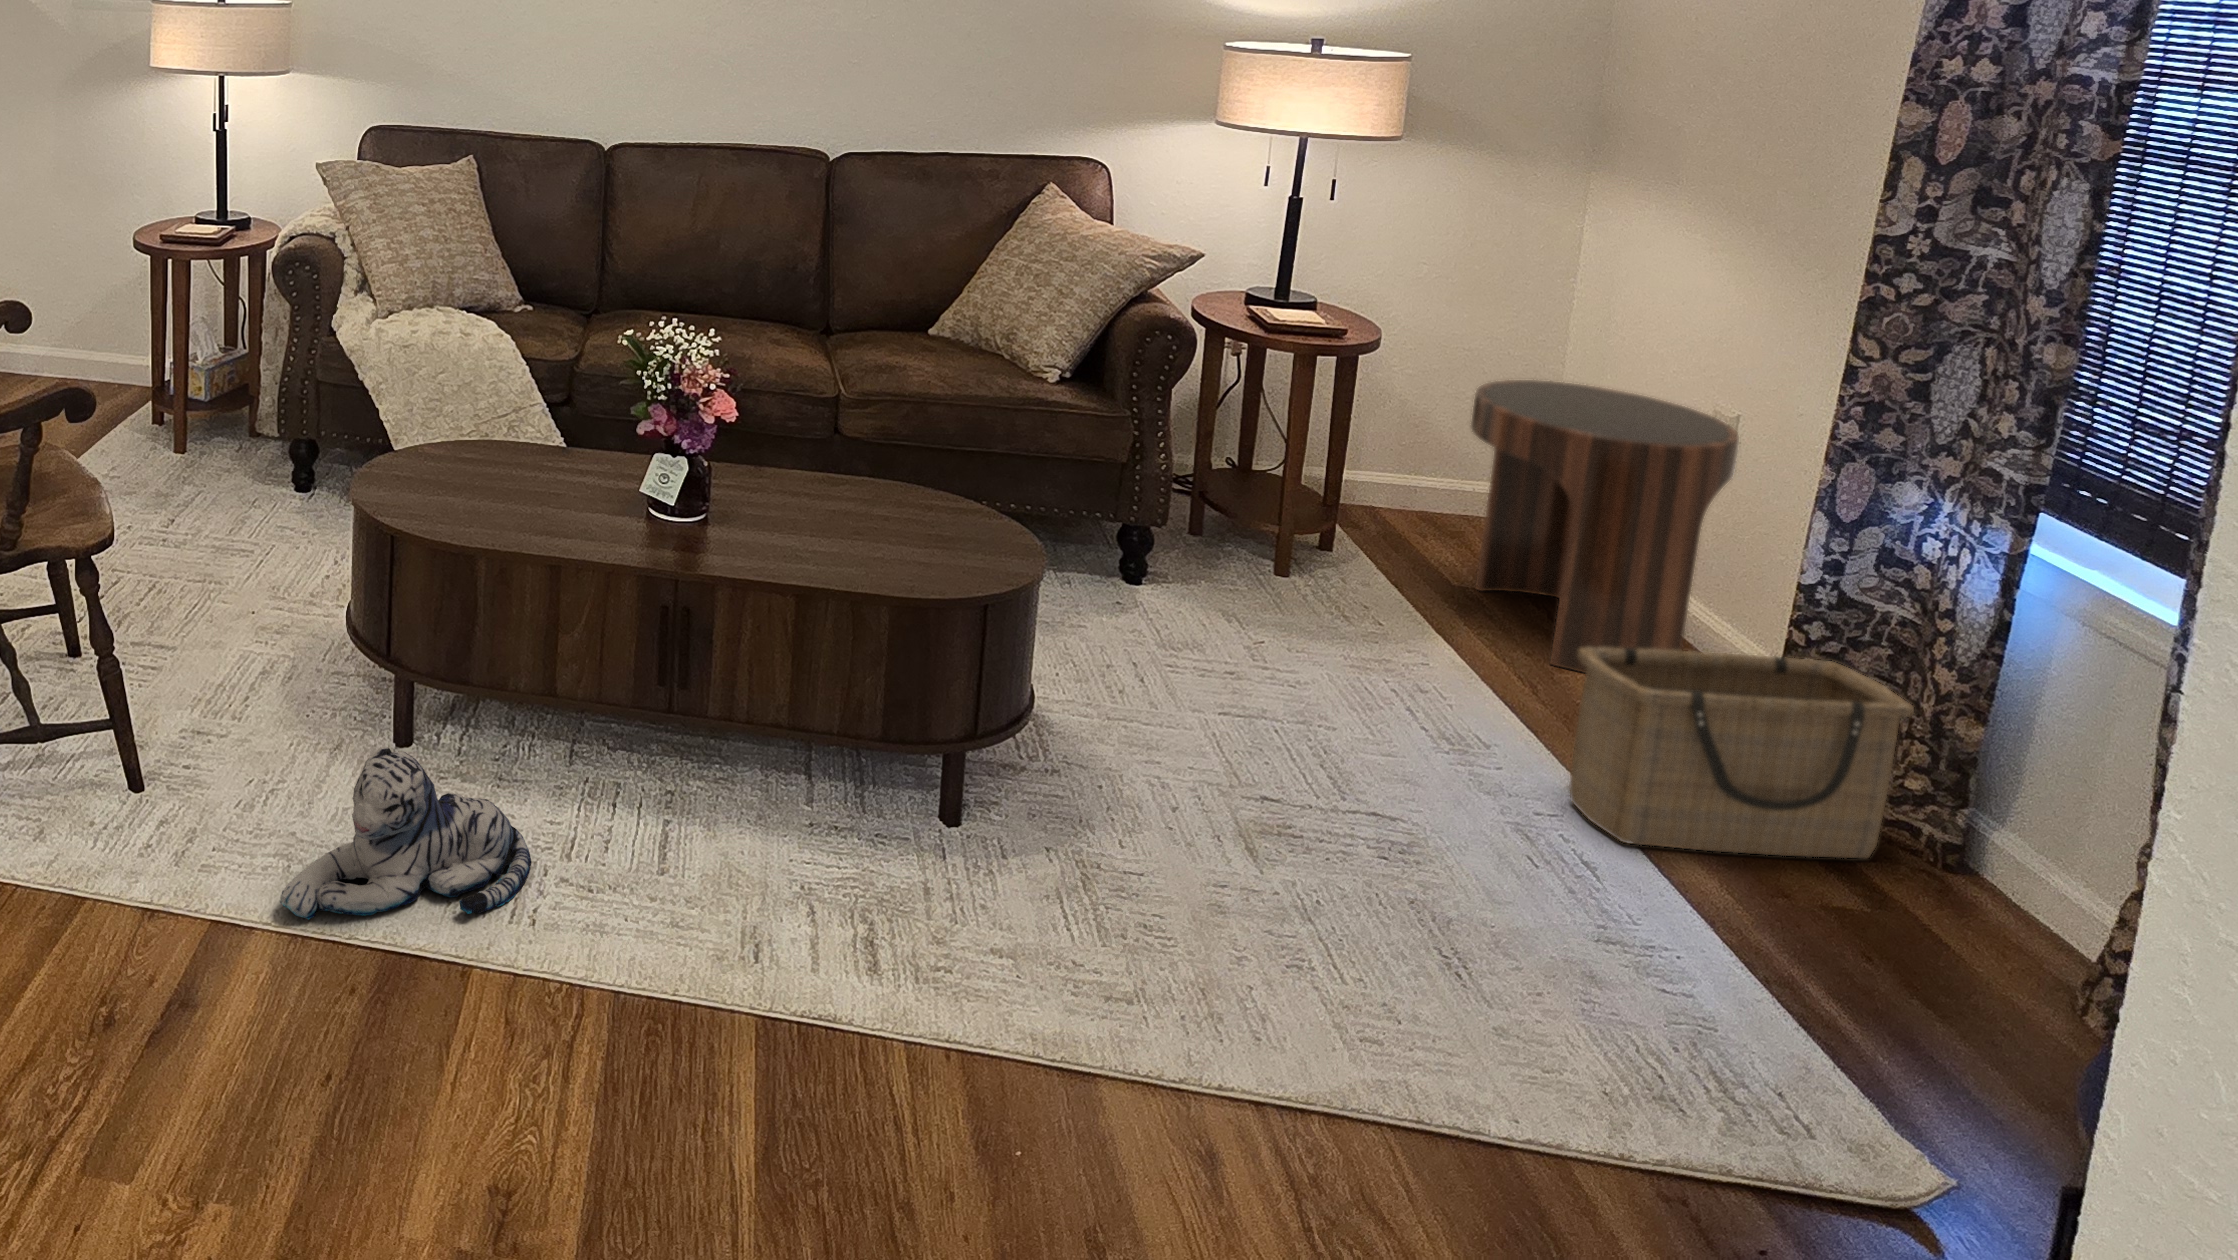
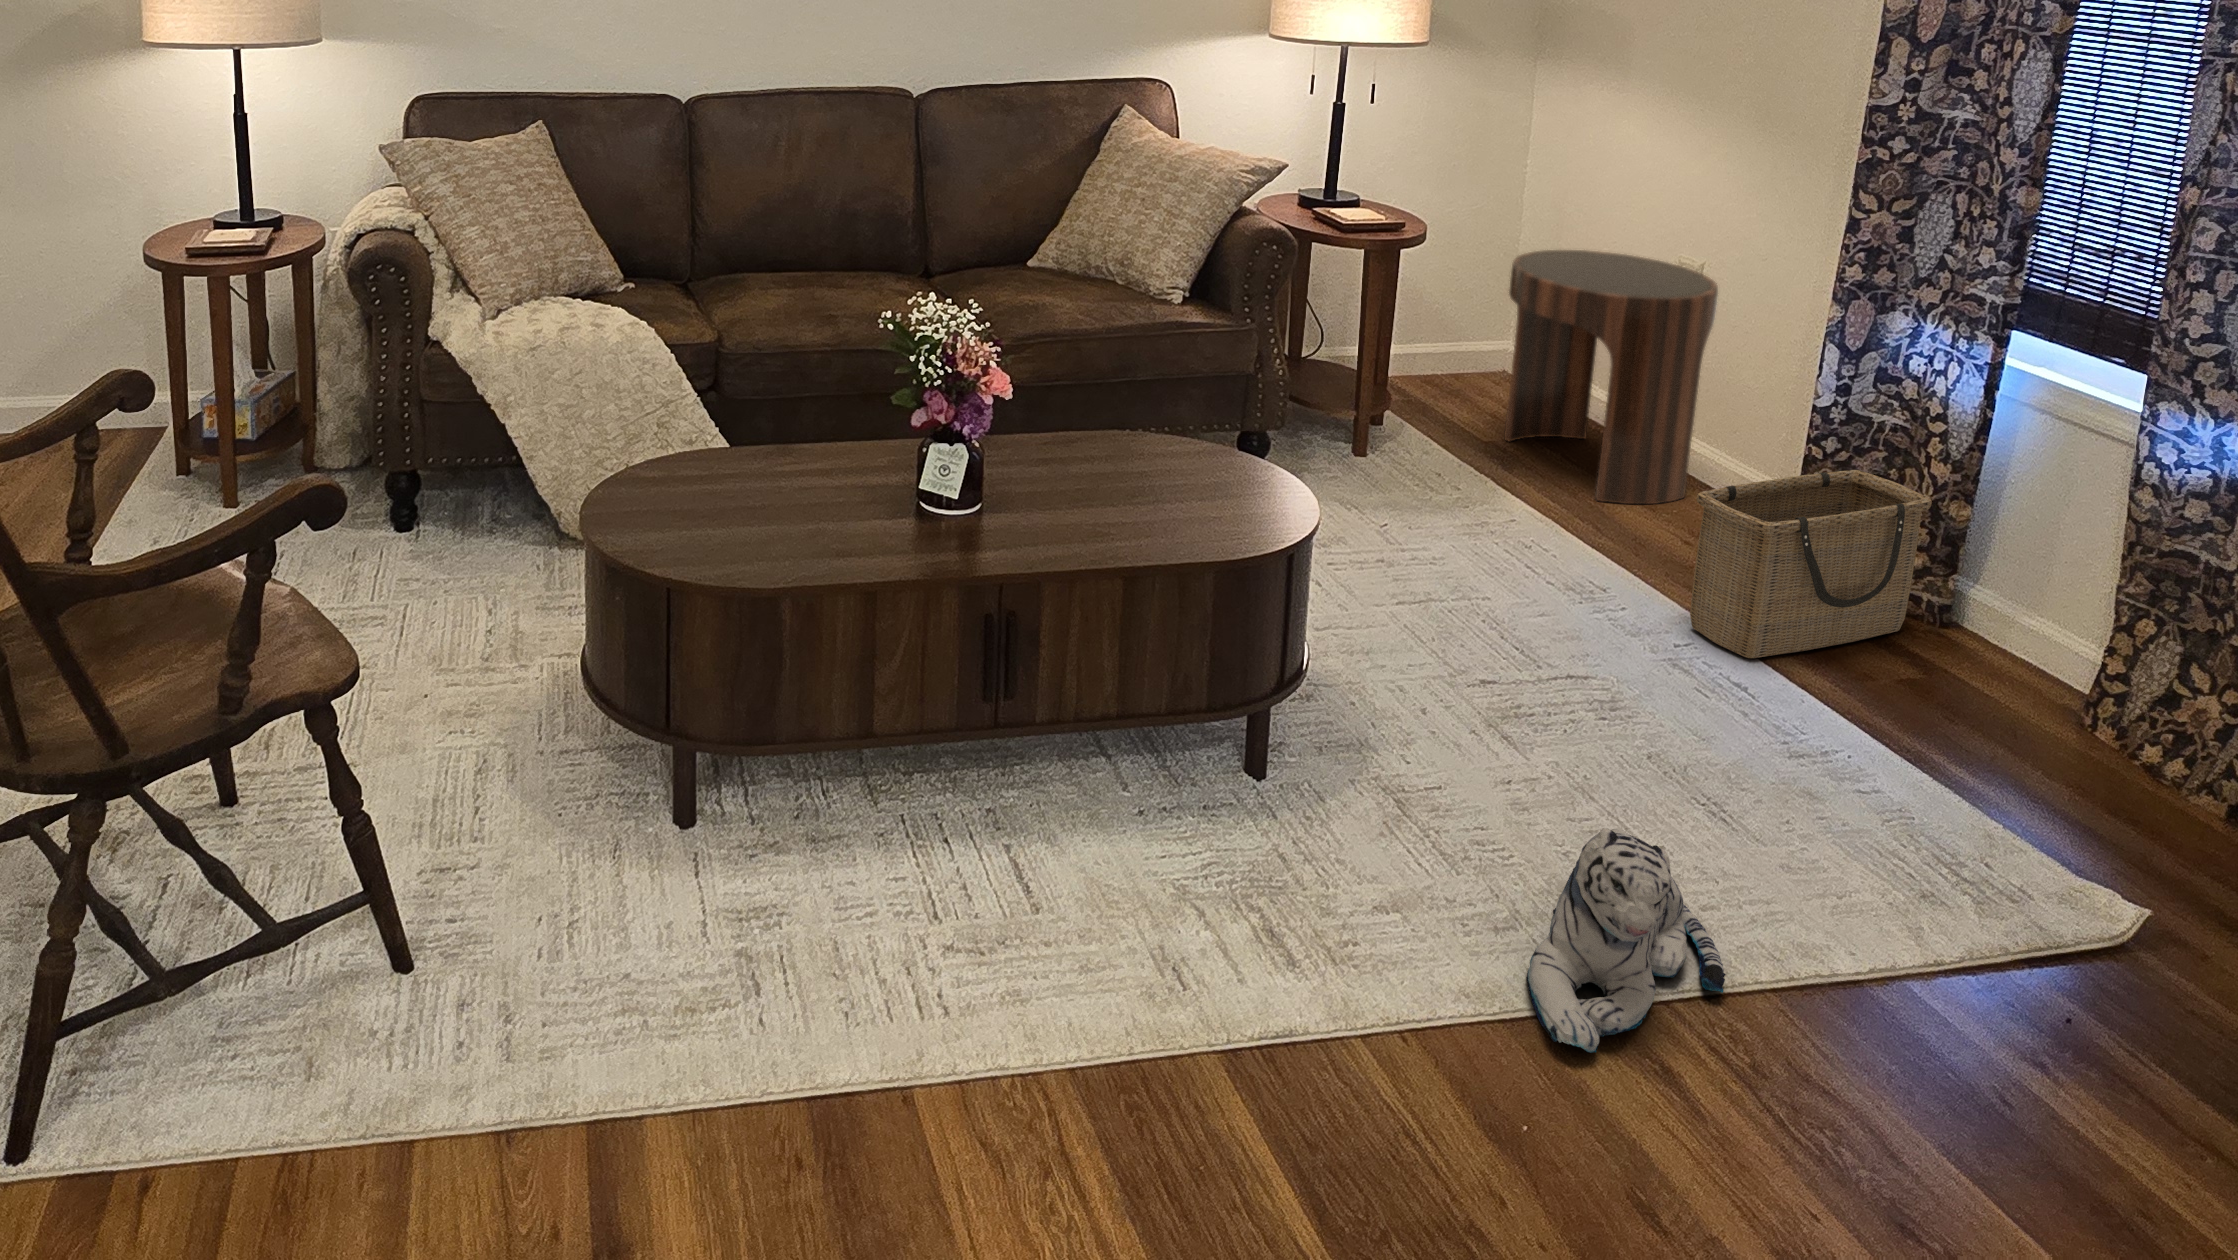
plush toy: present [280,747,532,919] -> present [1526,829,1726,1053]

